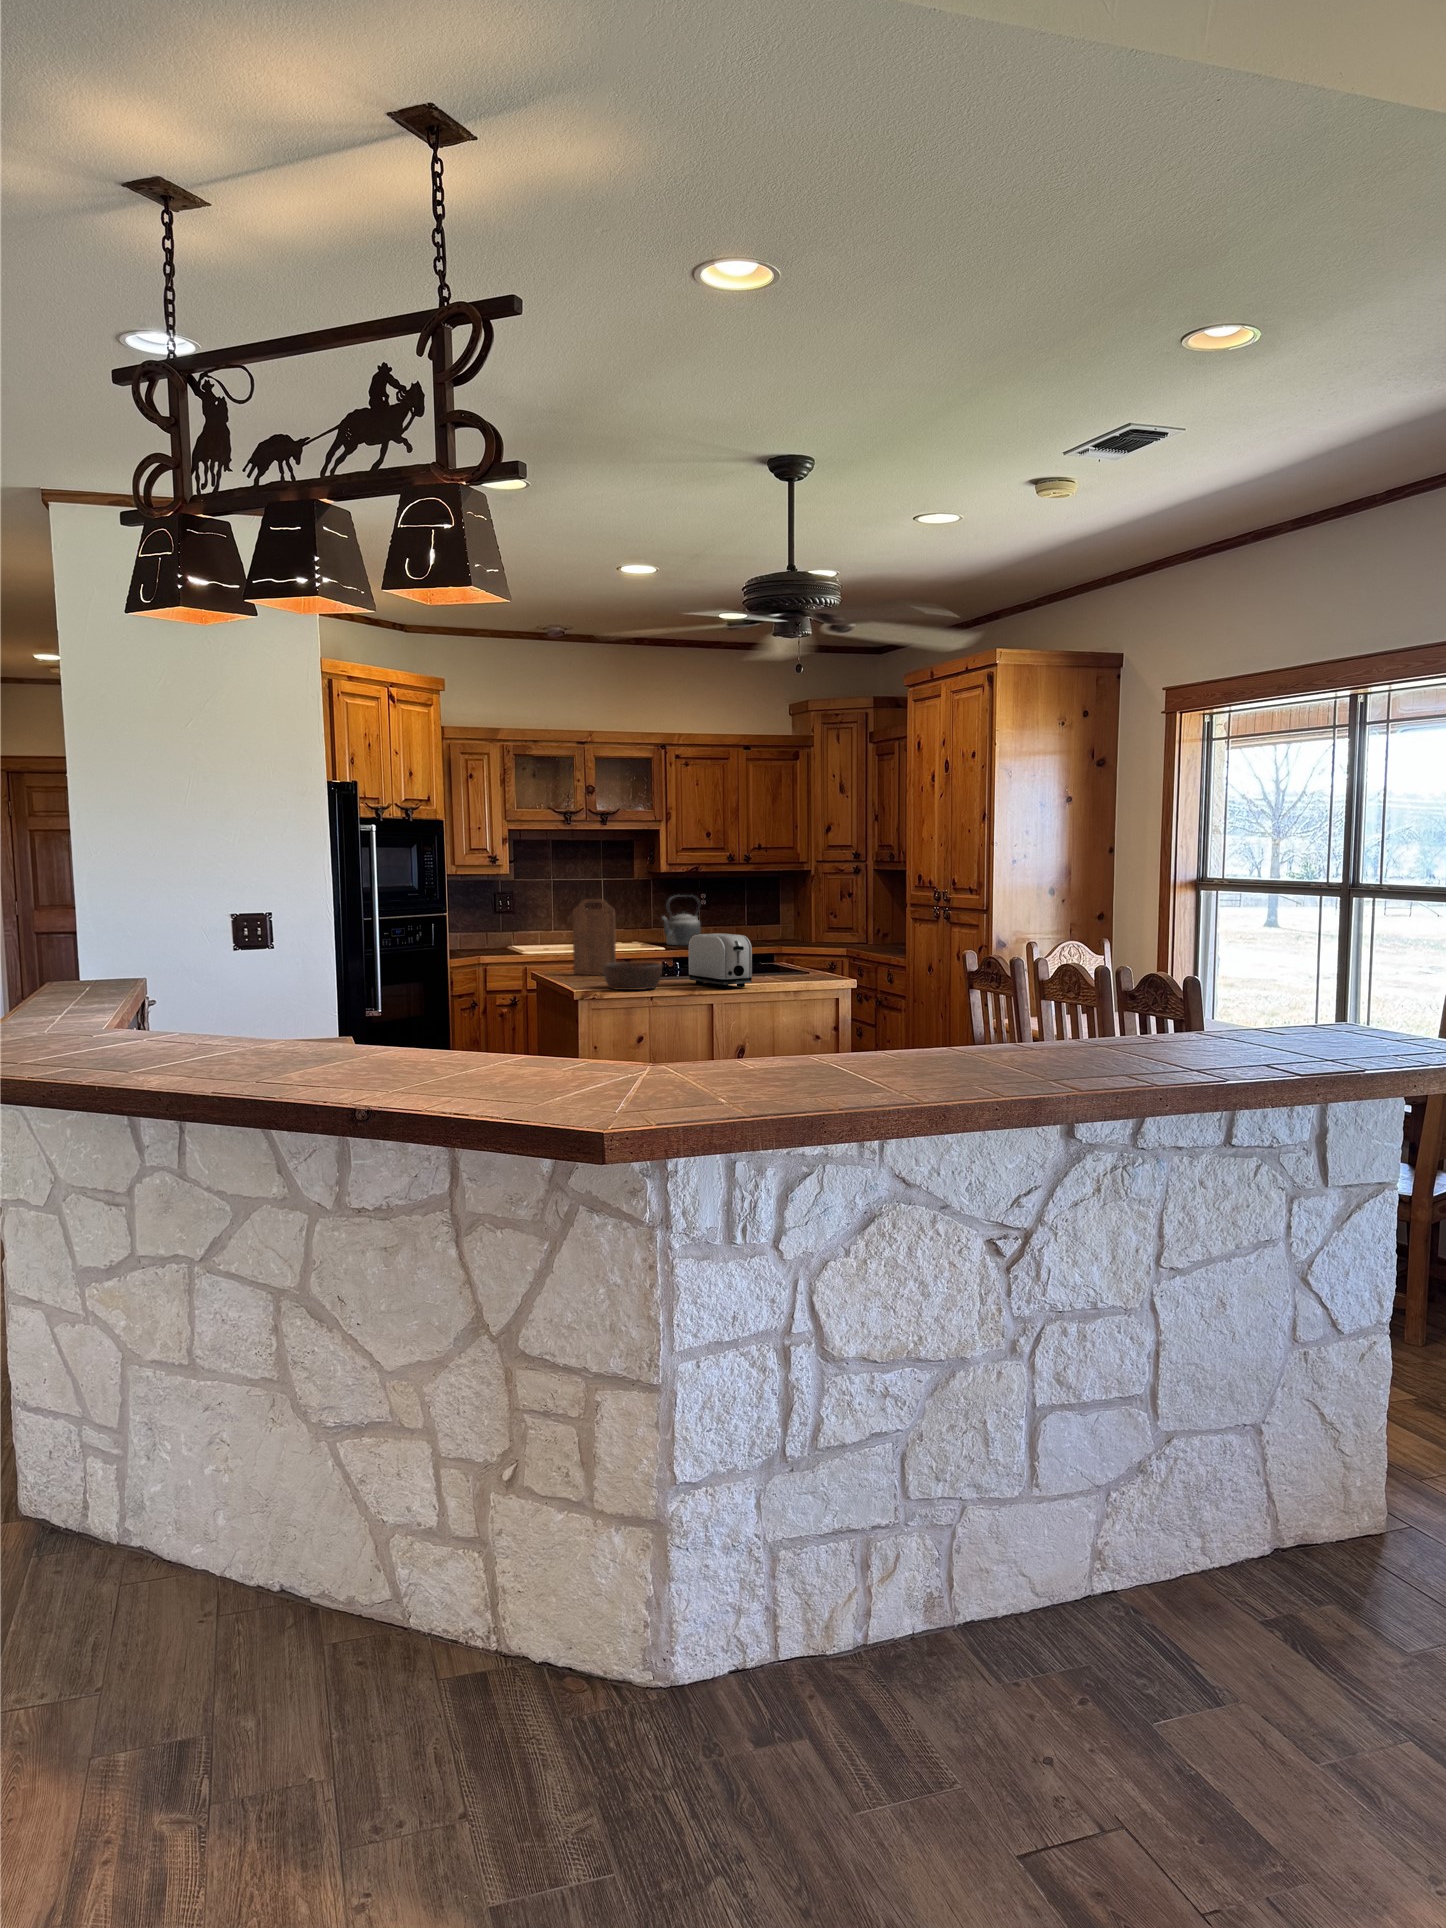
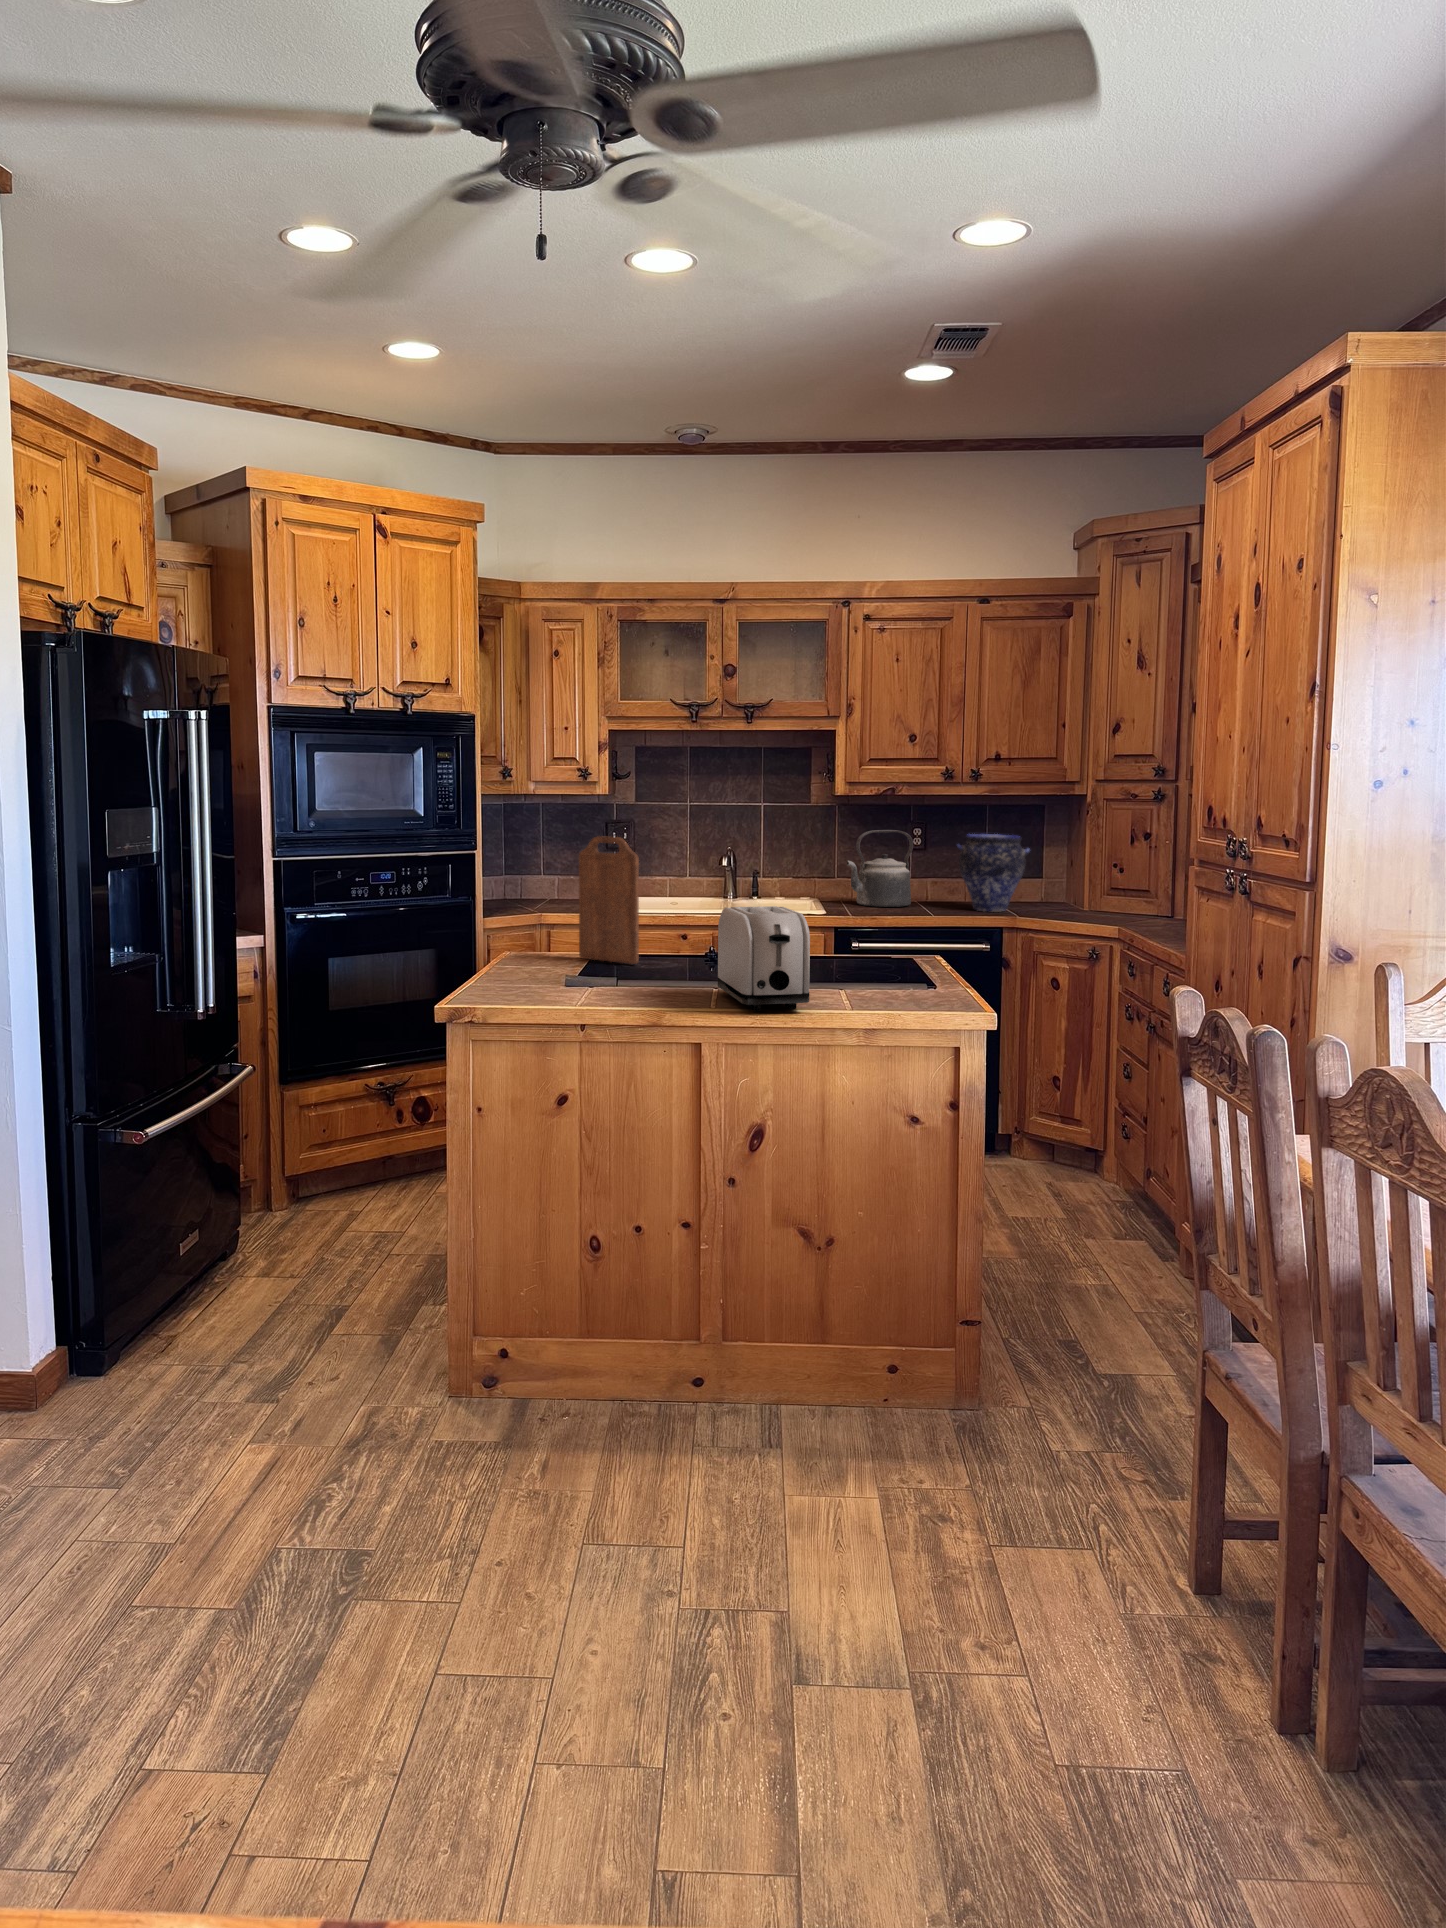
vase: none [729,896,776,946] -> present [957,834,1030,911]
wooden bowl: present [603,961,662,990] -> none [543,949,648,1005]

